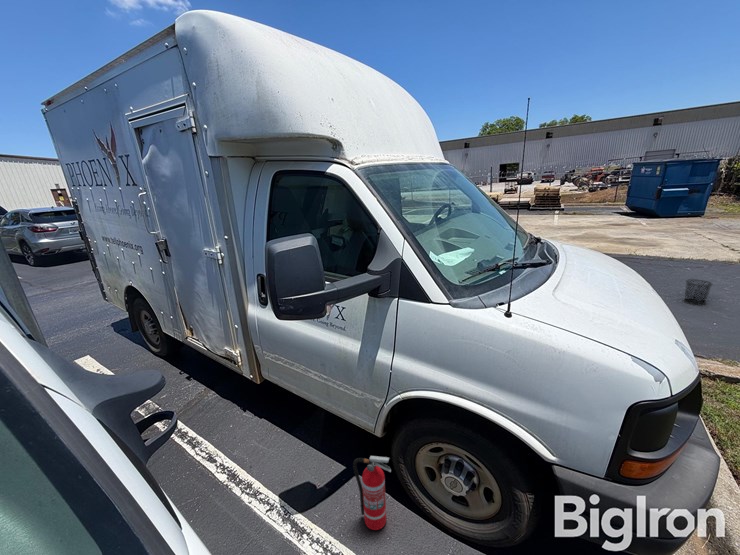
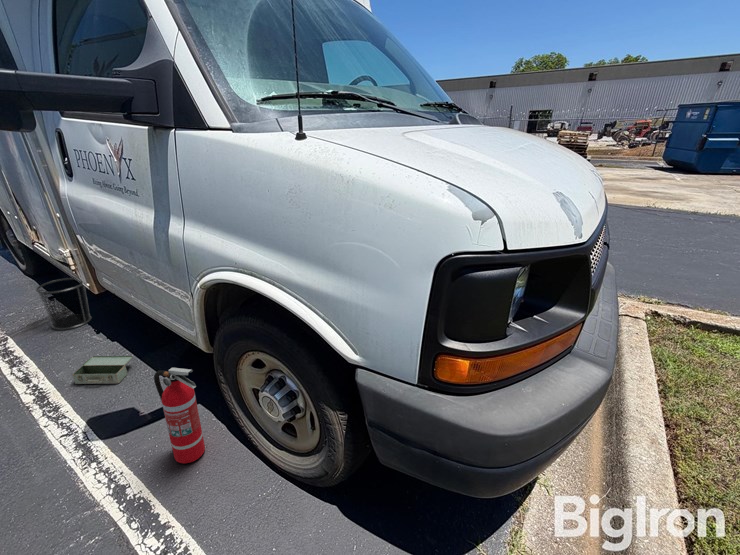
waste bin: present [684,280,712,305] -> present [36,278,91,330]
toolbox: none [251,434,290,462] -> present [72,356,133,384]

